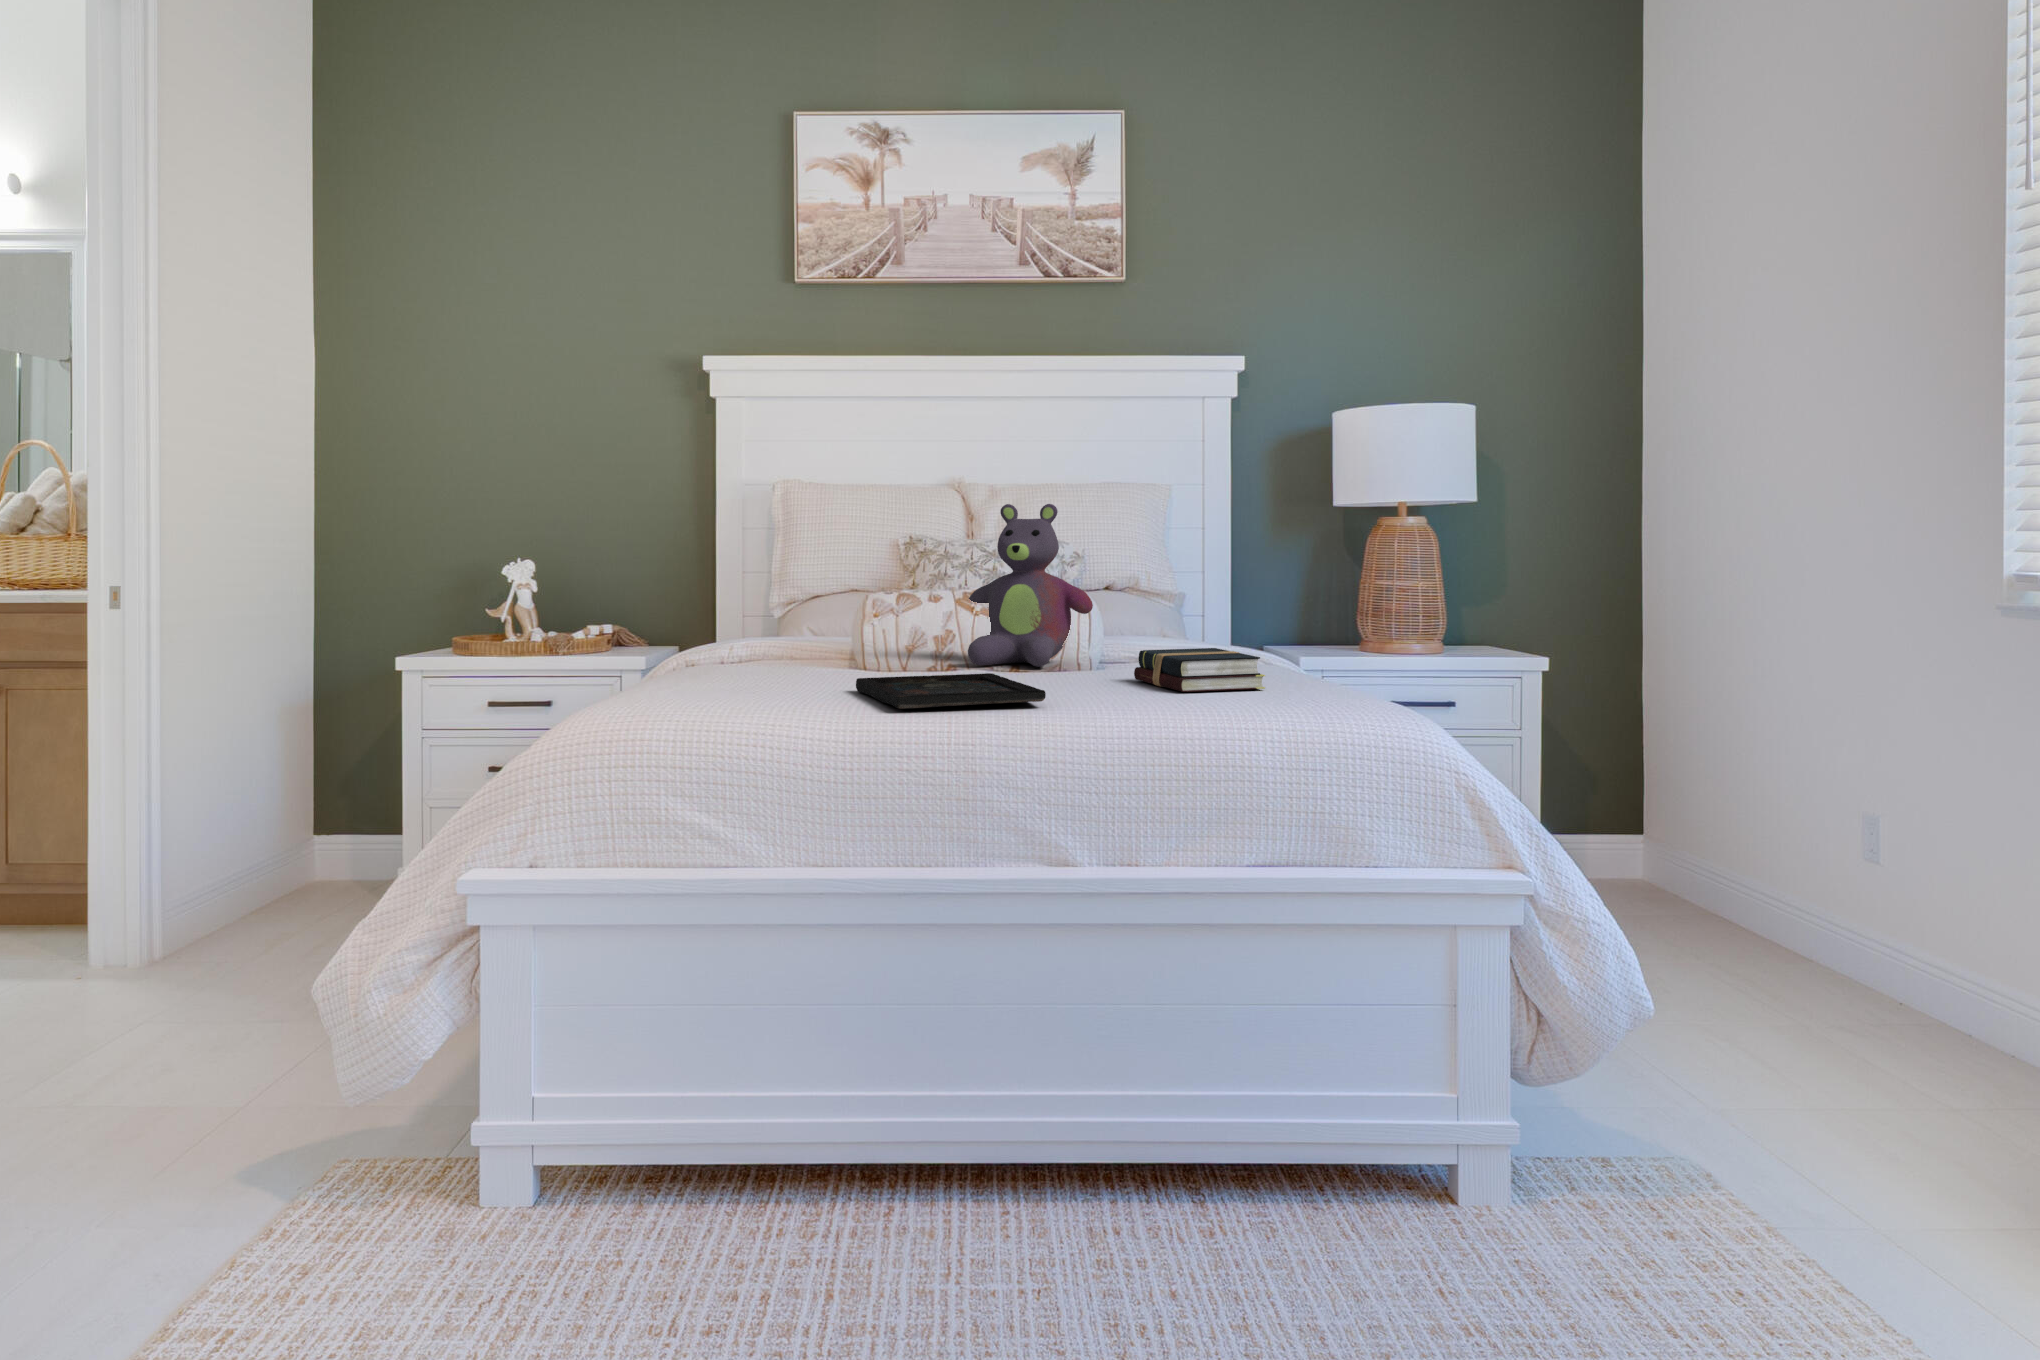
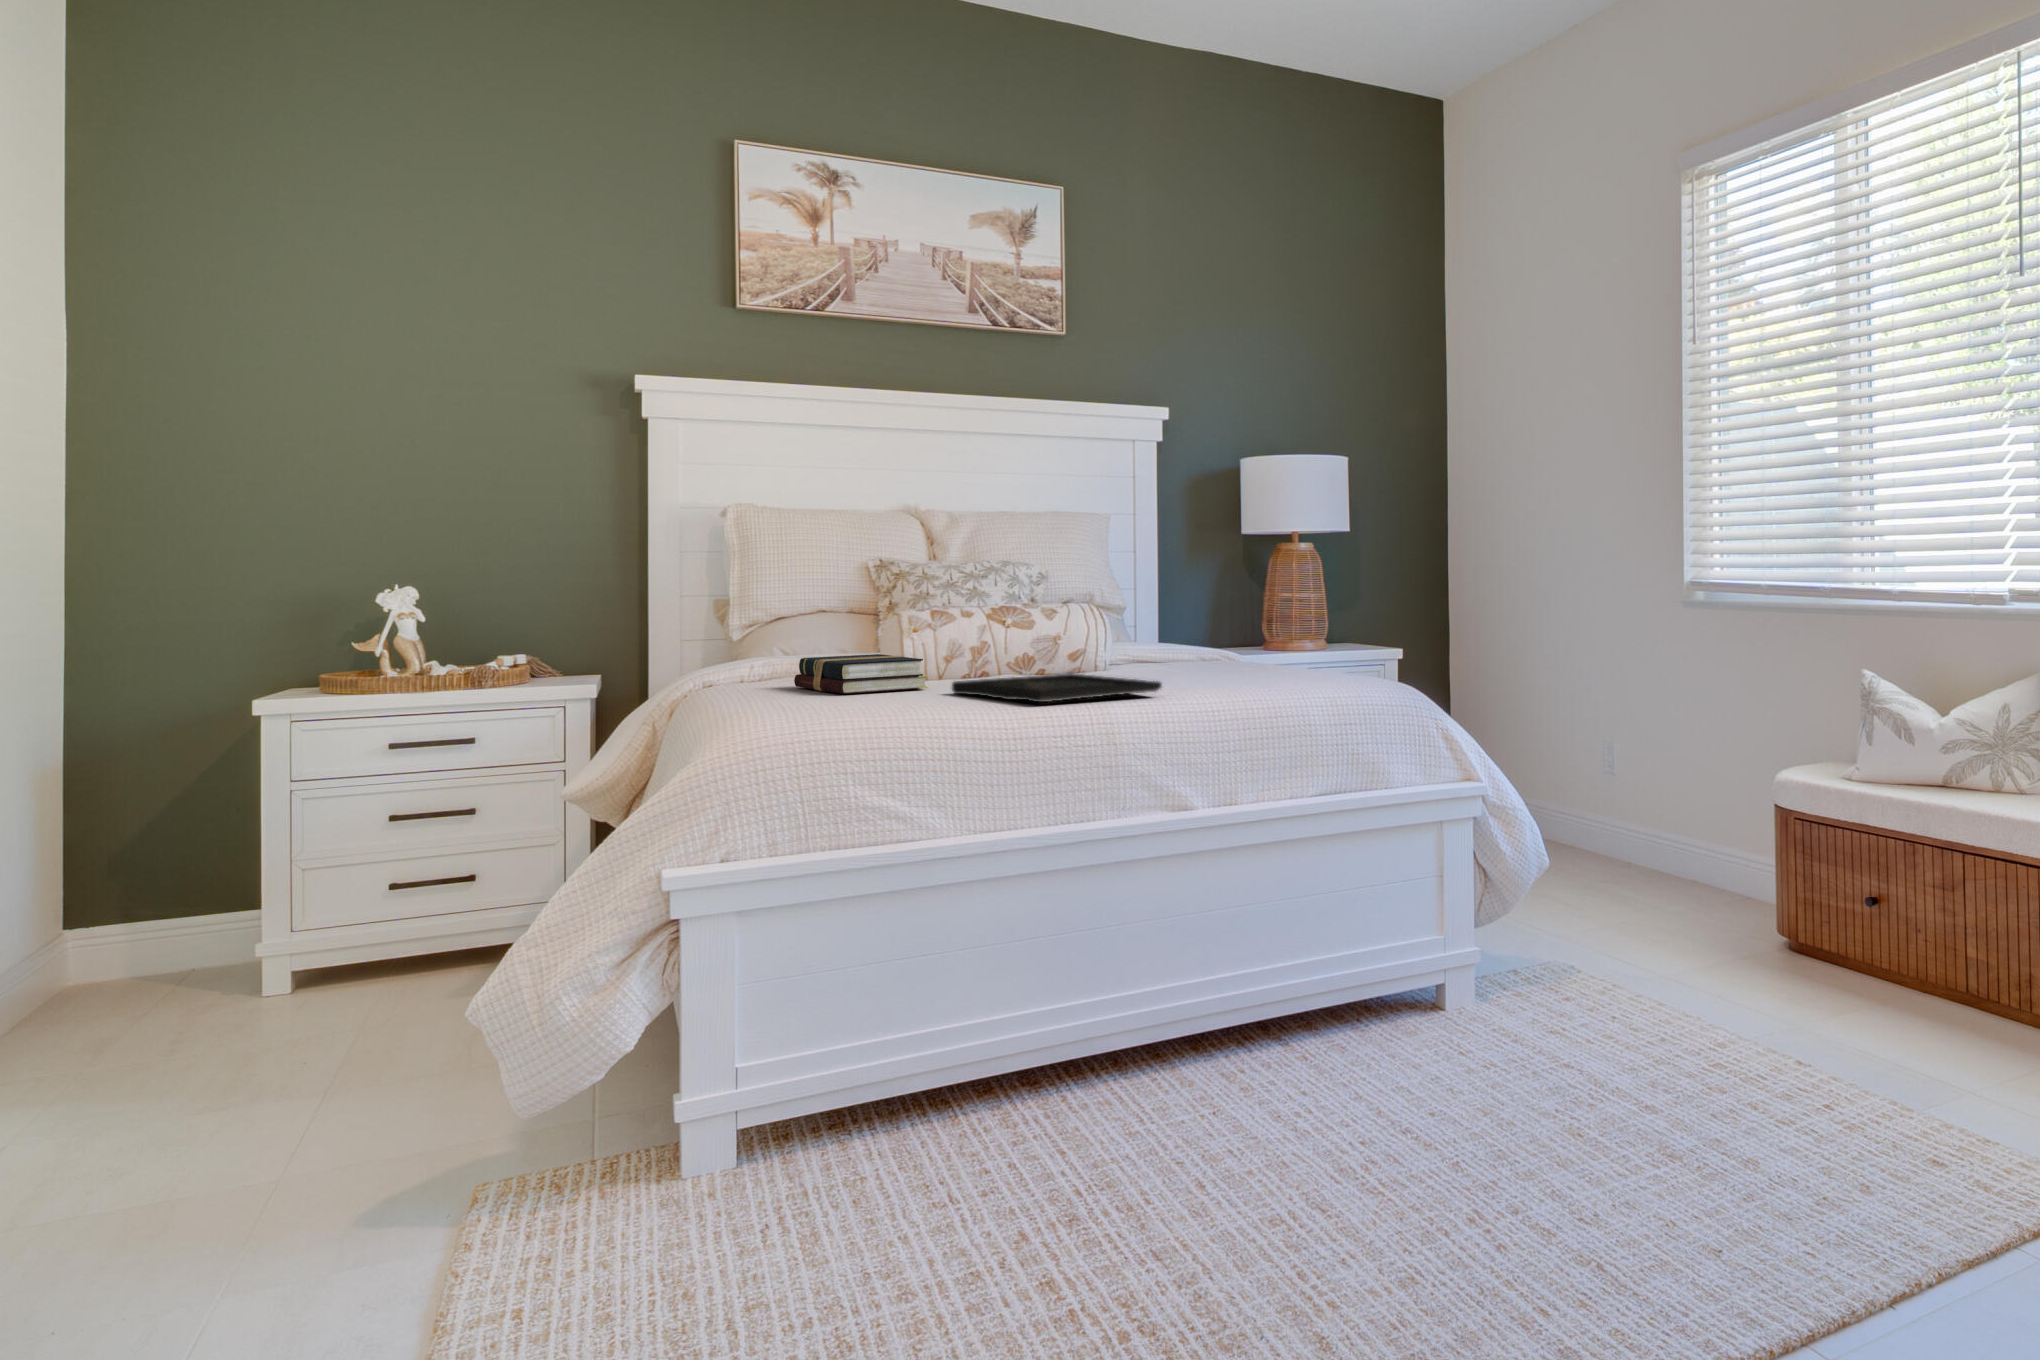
stuffed bear: present [968,504,1093,667] -> none [991,525,1115,672]
hardback book: present [1134,648,1265,692] -> present [794,654,928,694]

